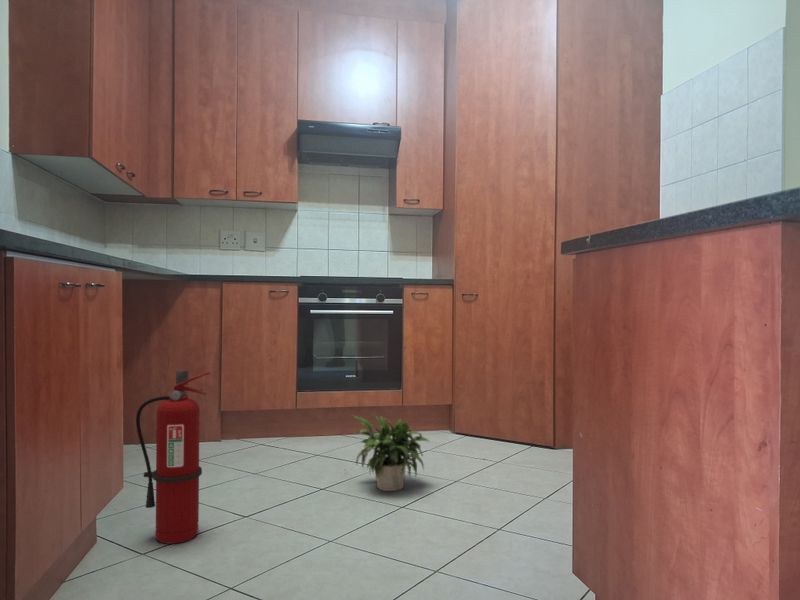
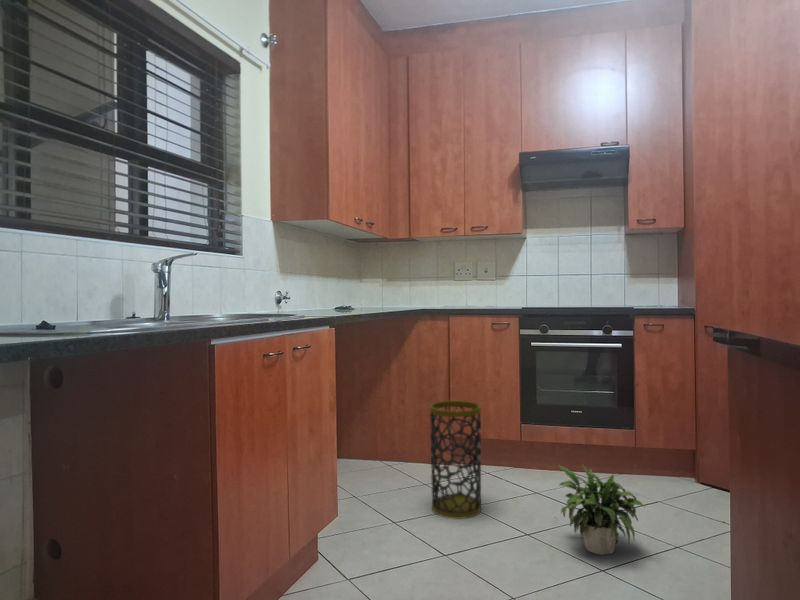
trash can: none [216,365,272,486] -> present [430,401,481,519]
fire extinguisher: present [136,371,211,544] -> none [346,416,405,573]

